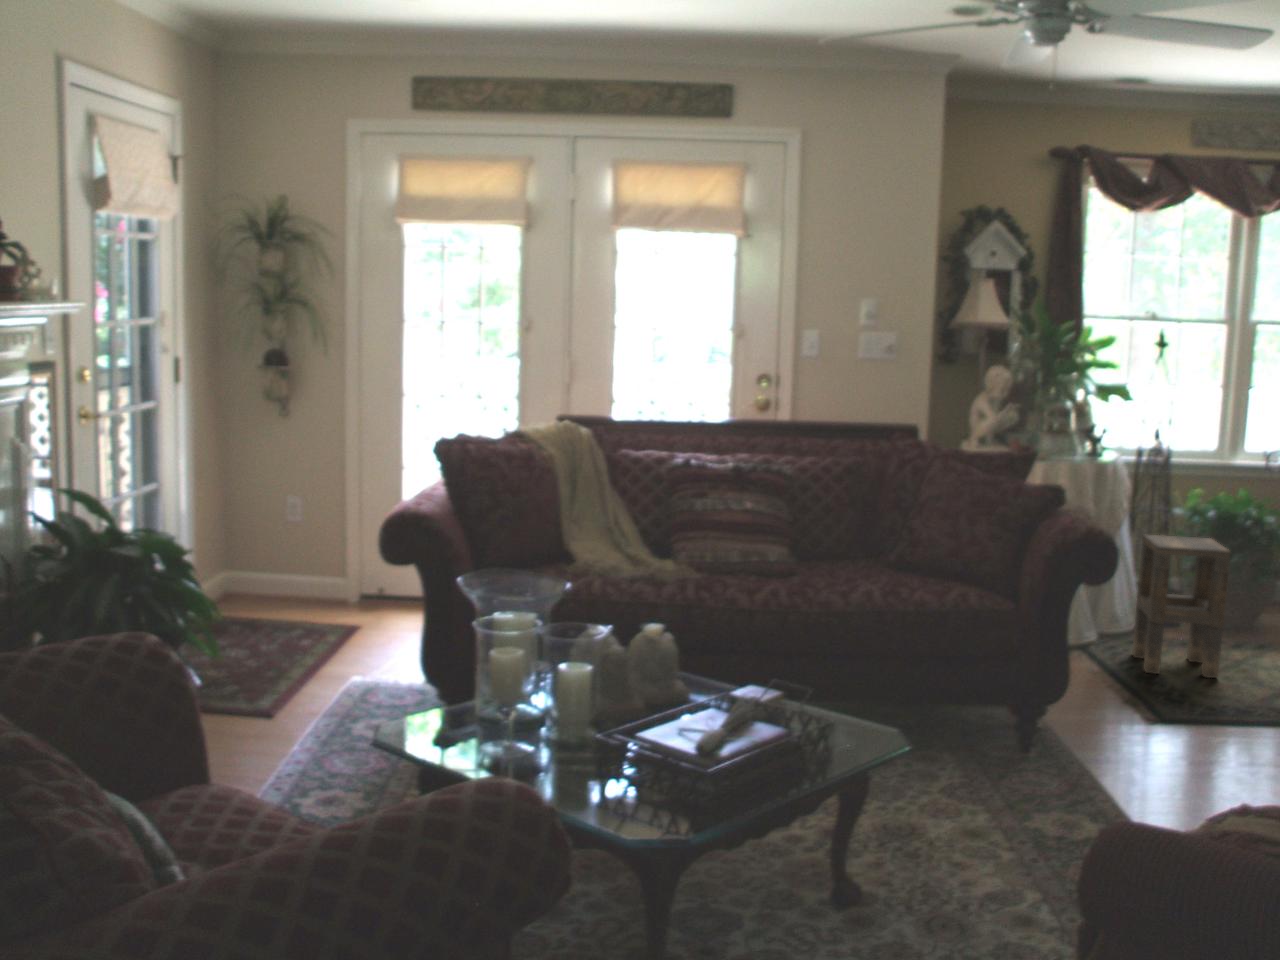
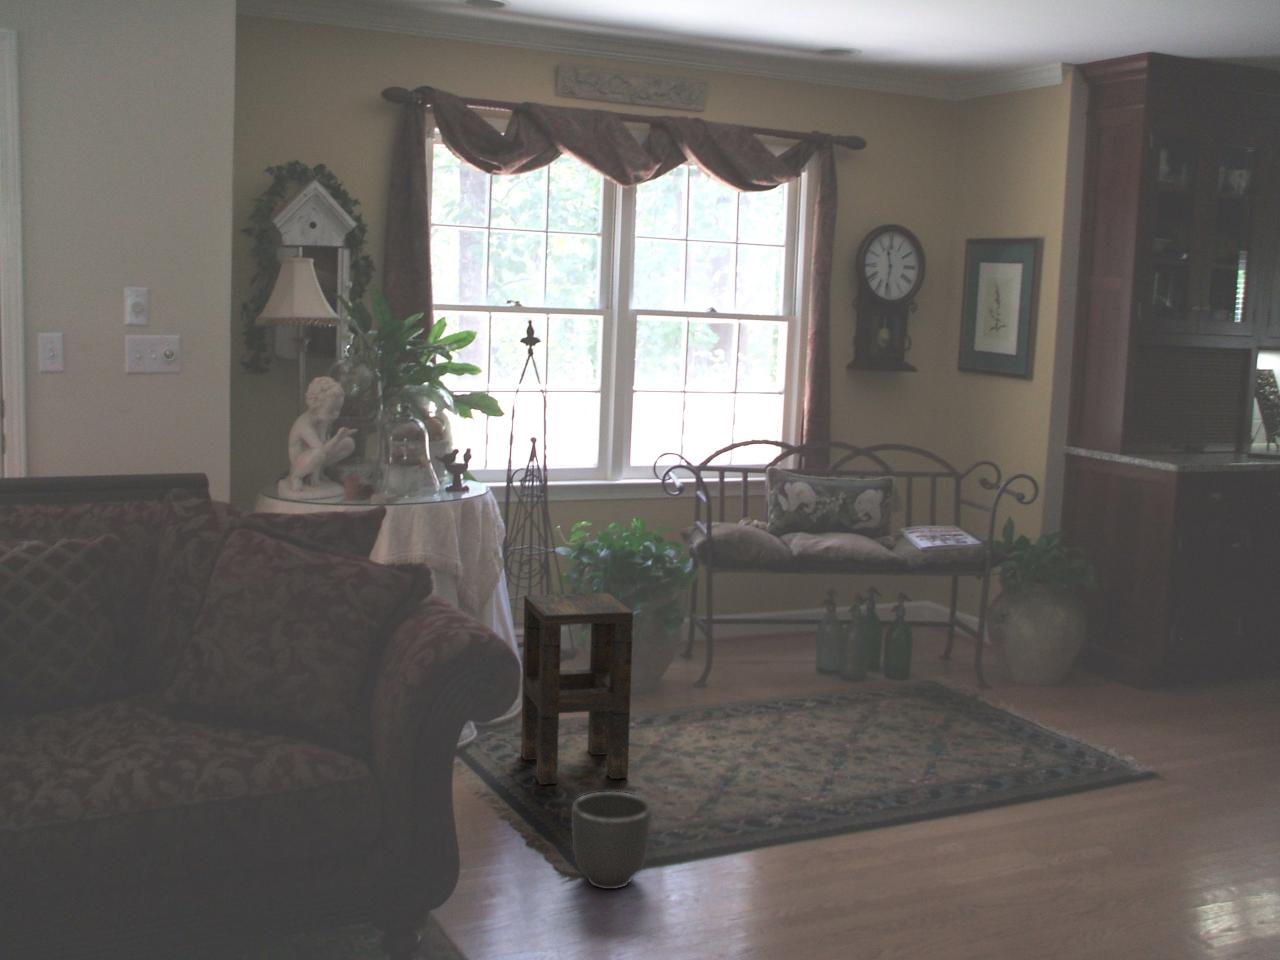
planter: none [1168,668,1232,736] -> present [571,792,652,889]

